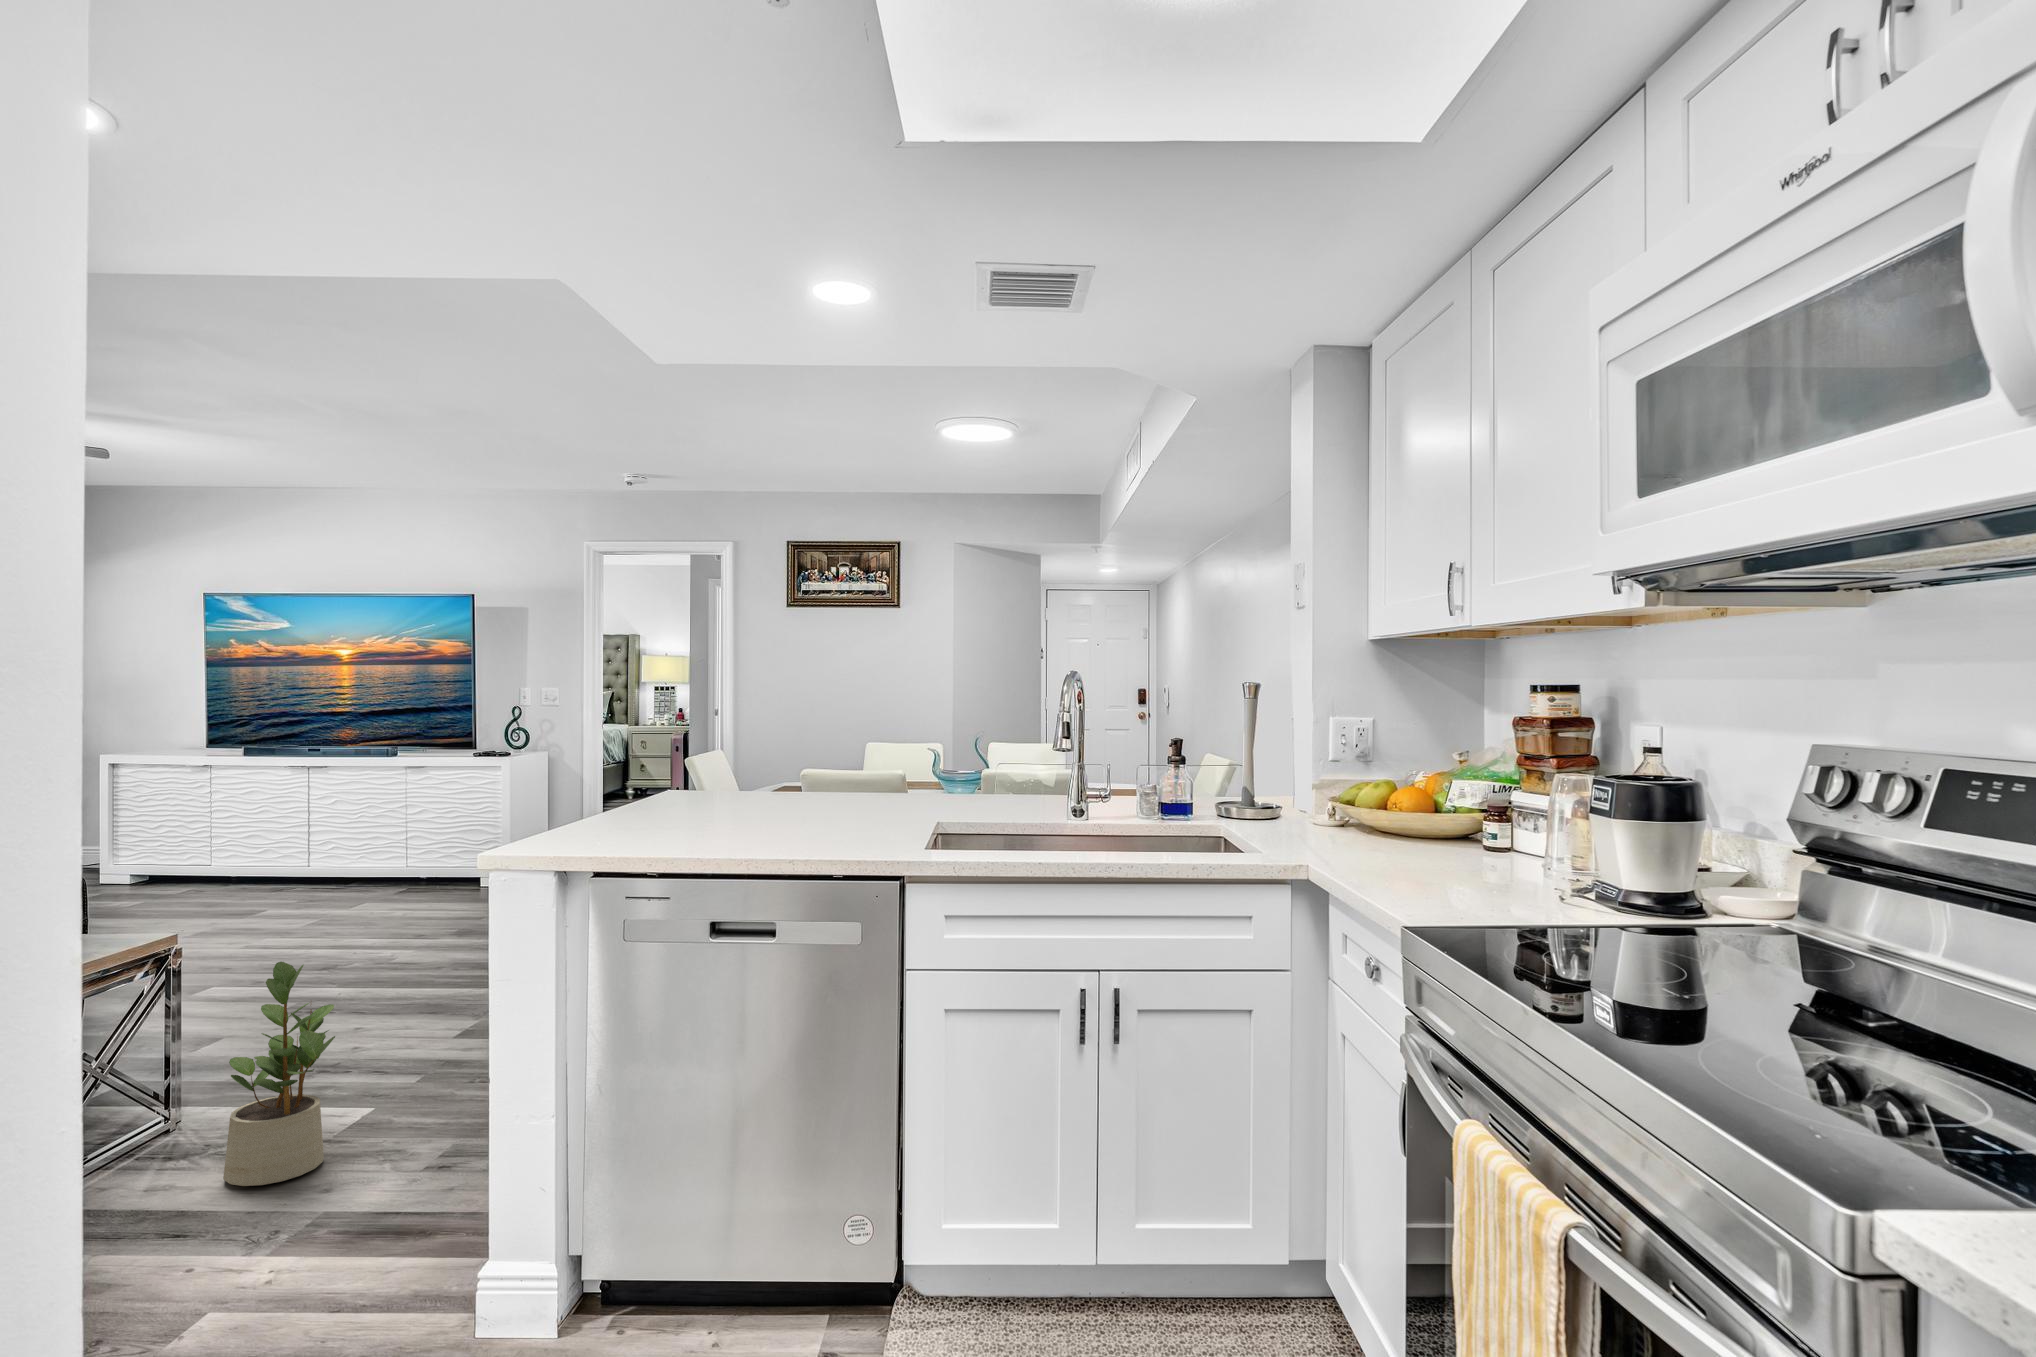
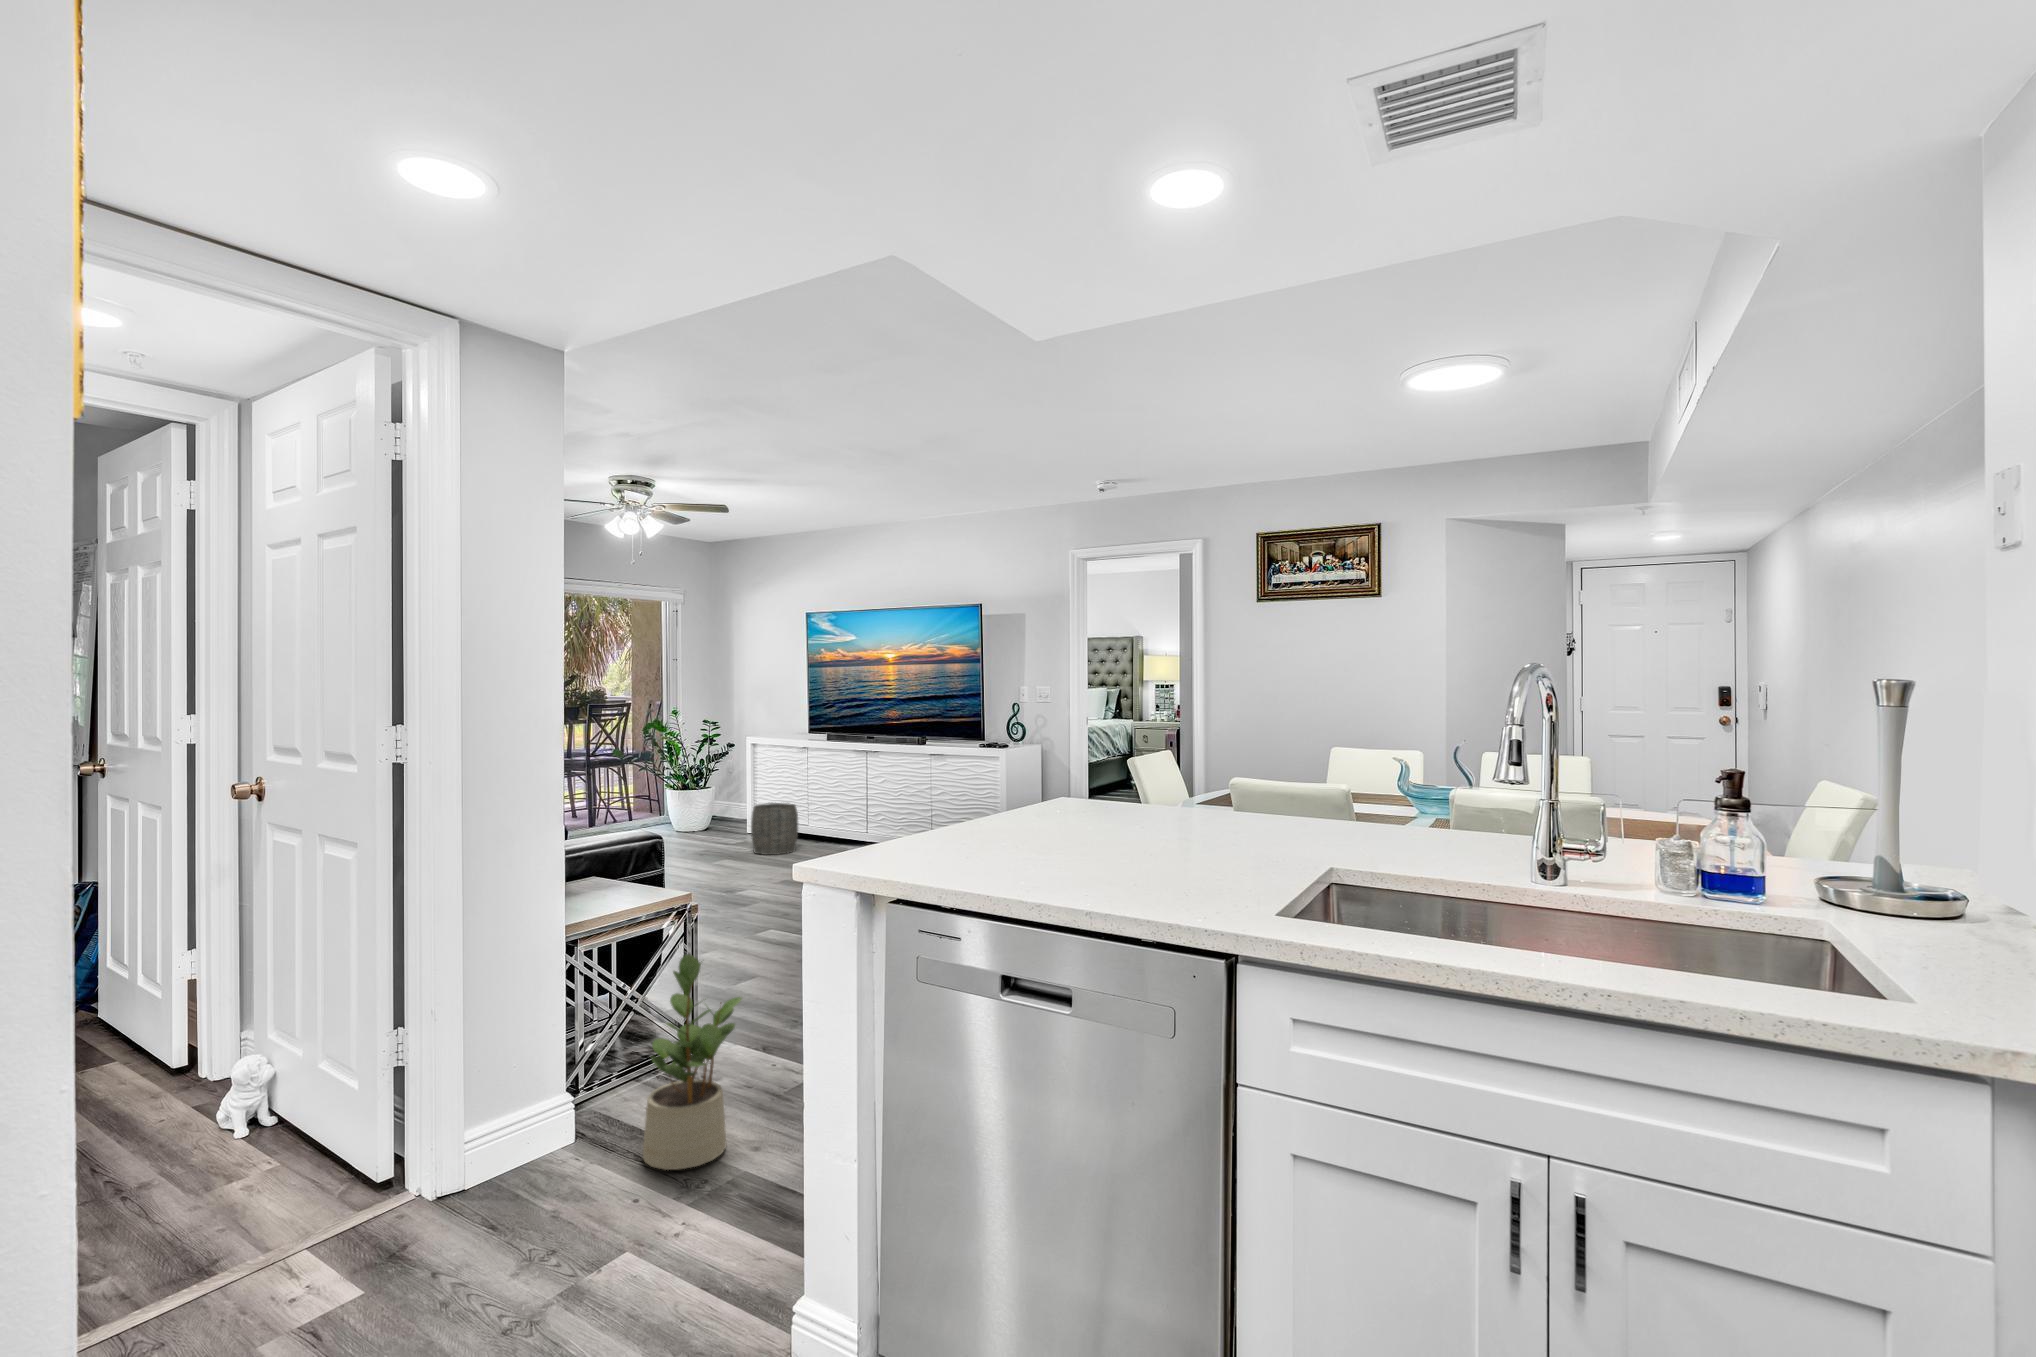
woven basket: none [143,833,215,898] -> present [751,803,798,855]

